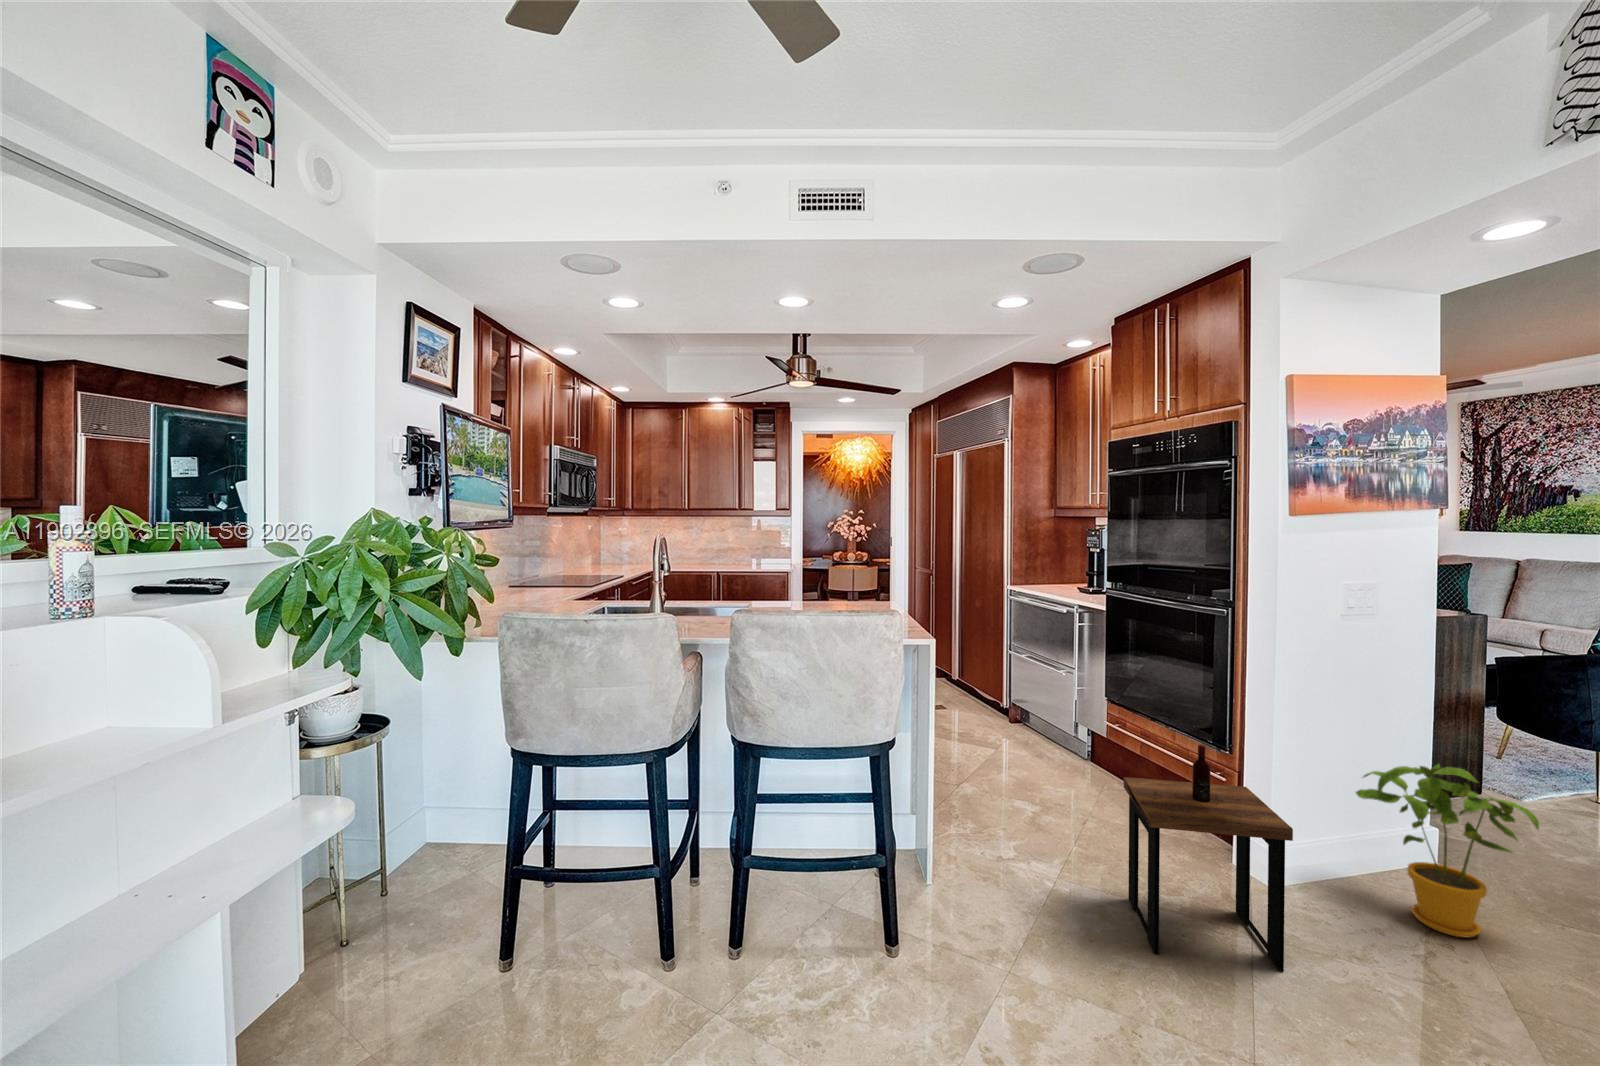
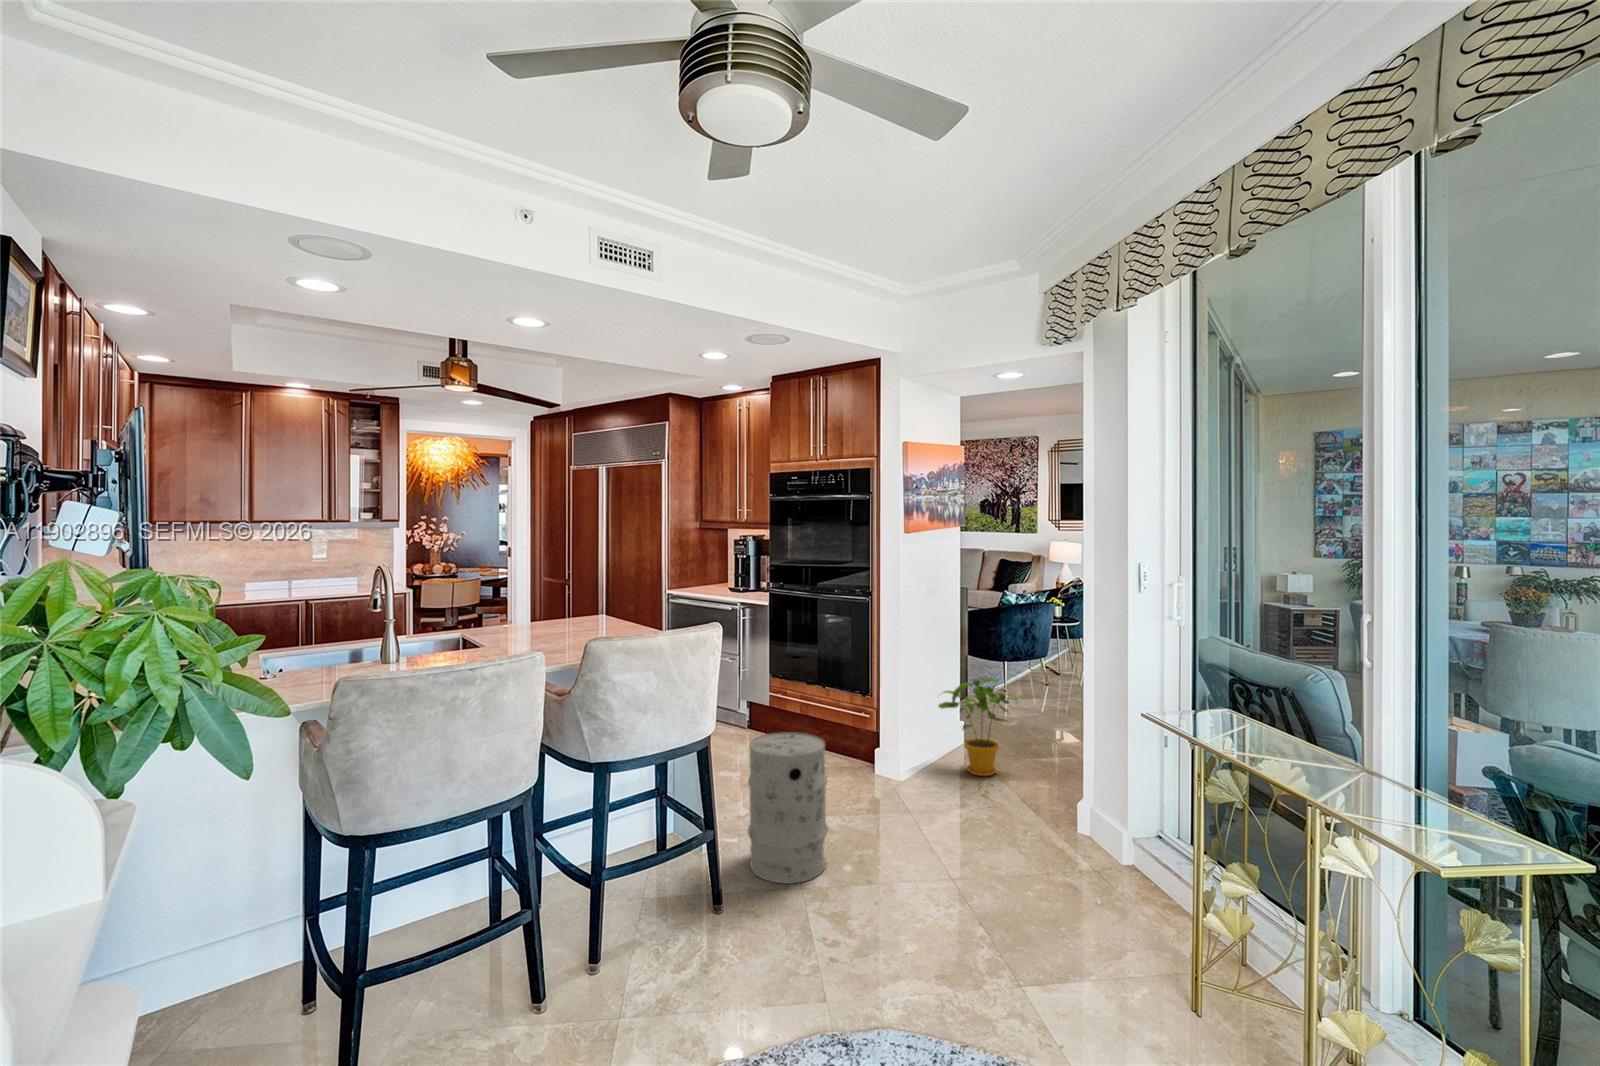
side table: present [1123,745,1293,971] -> none [832,688,935,833]
trash can: none [947,771,1060,987] -> present [748,732,828,883]

